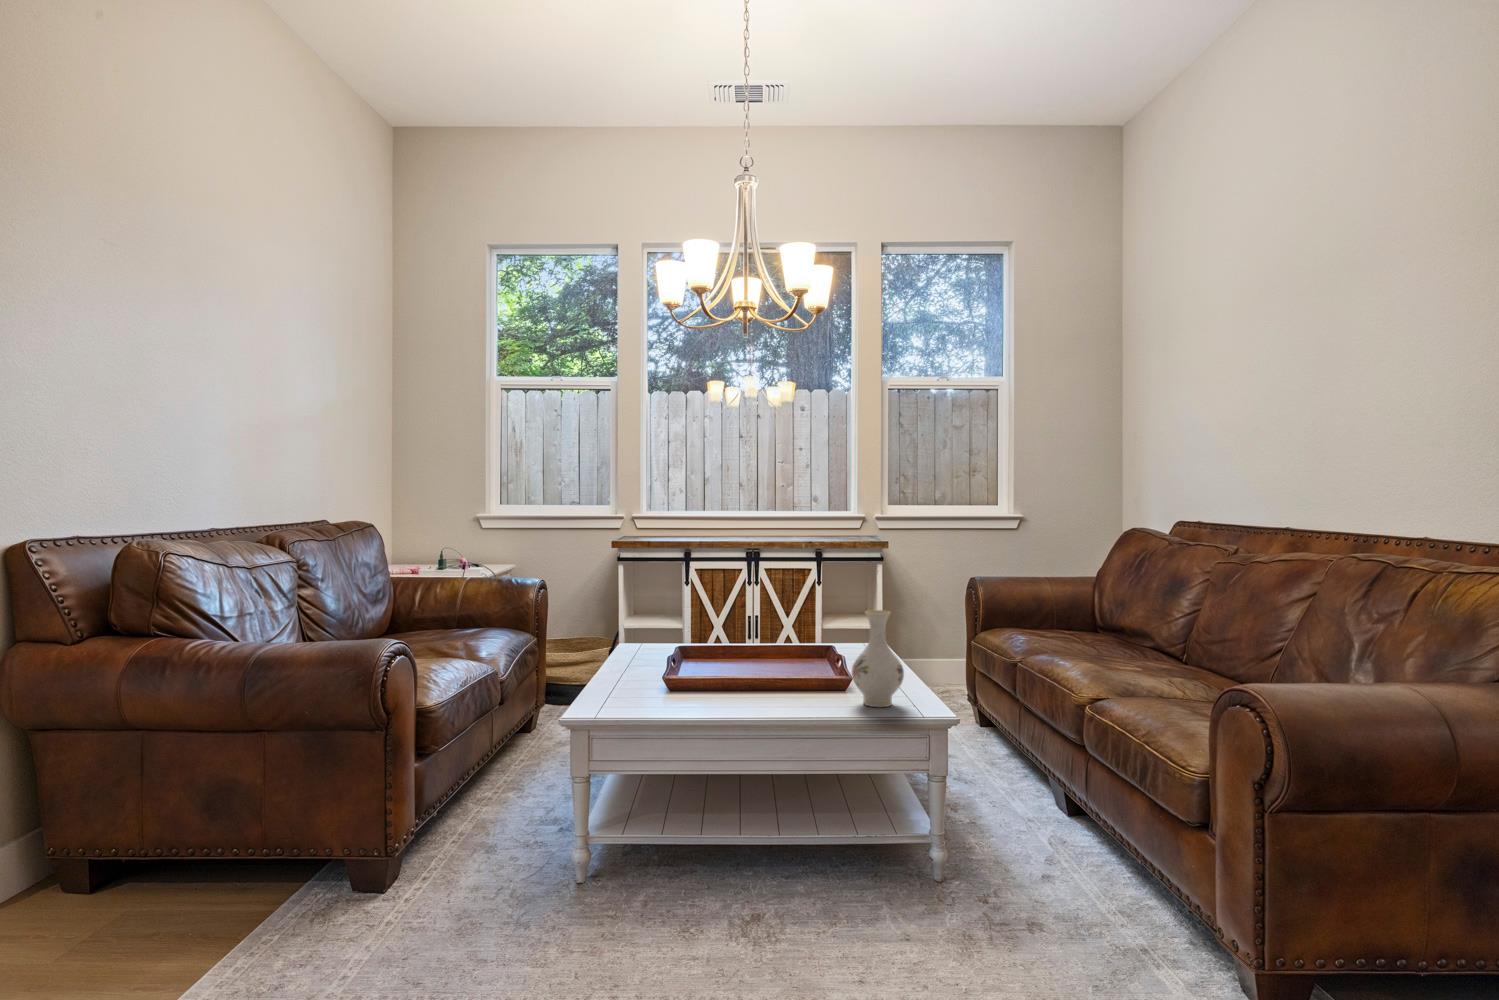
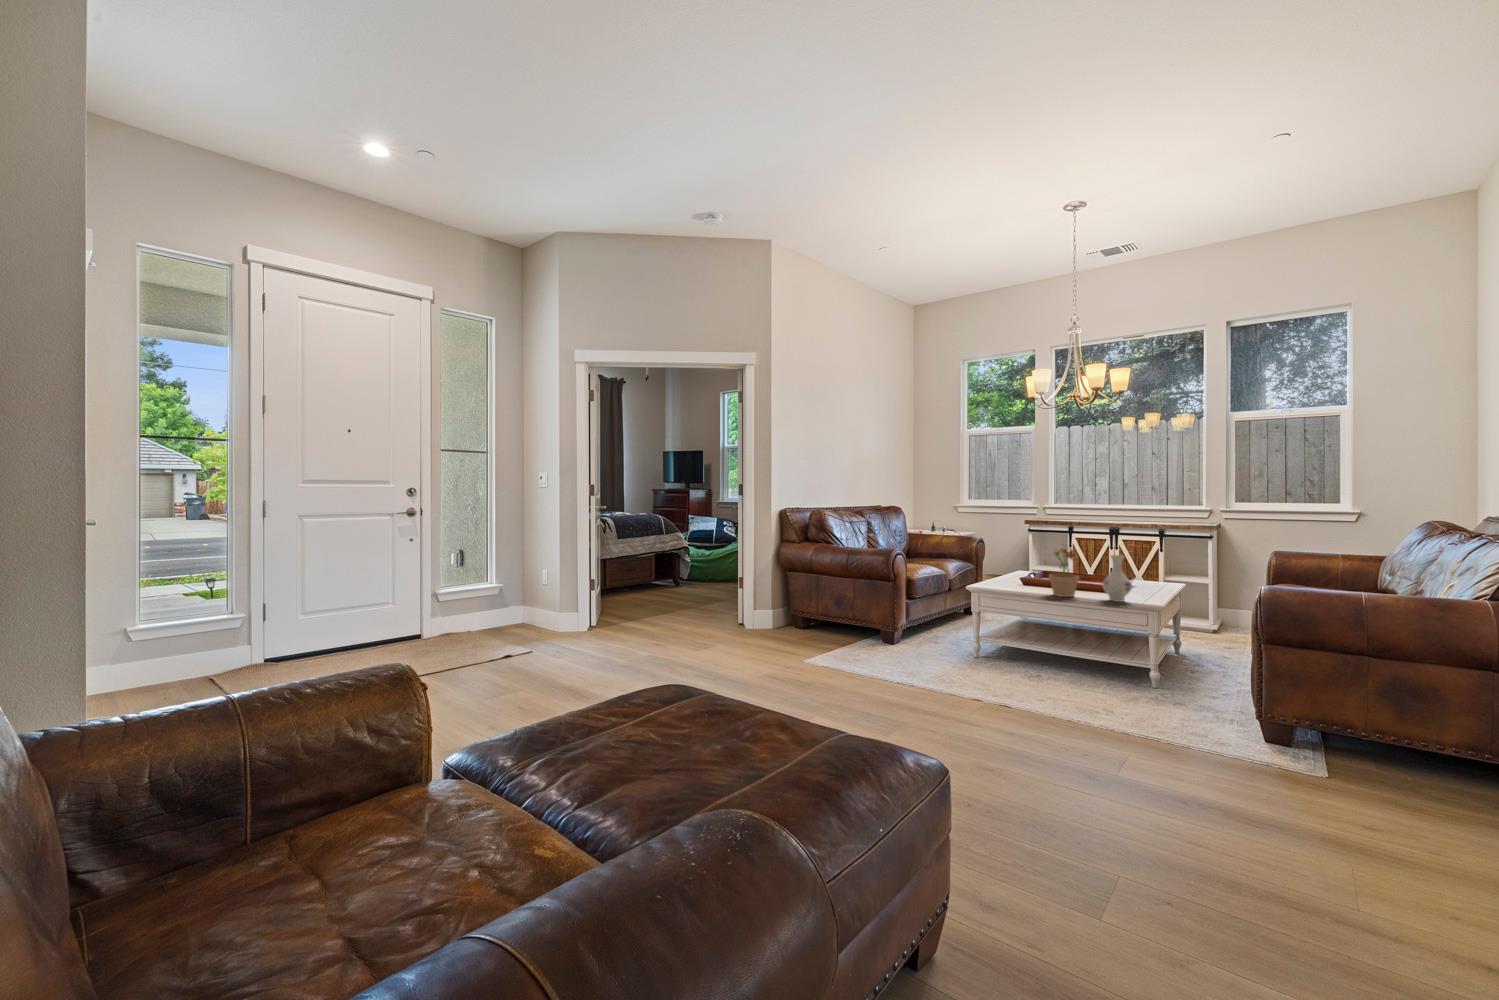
potted plant: none [744,594,809,710] -> present [1049,548,1079,597]

